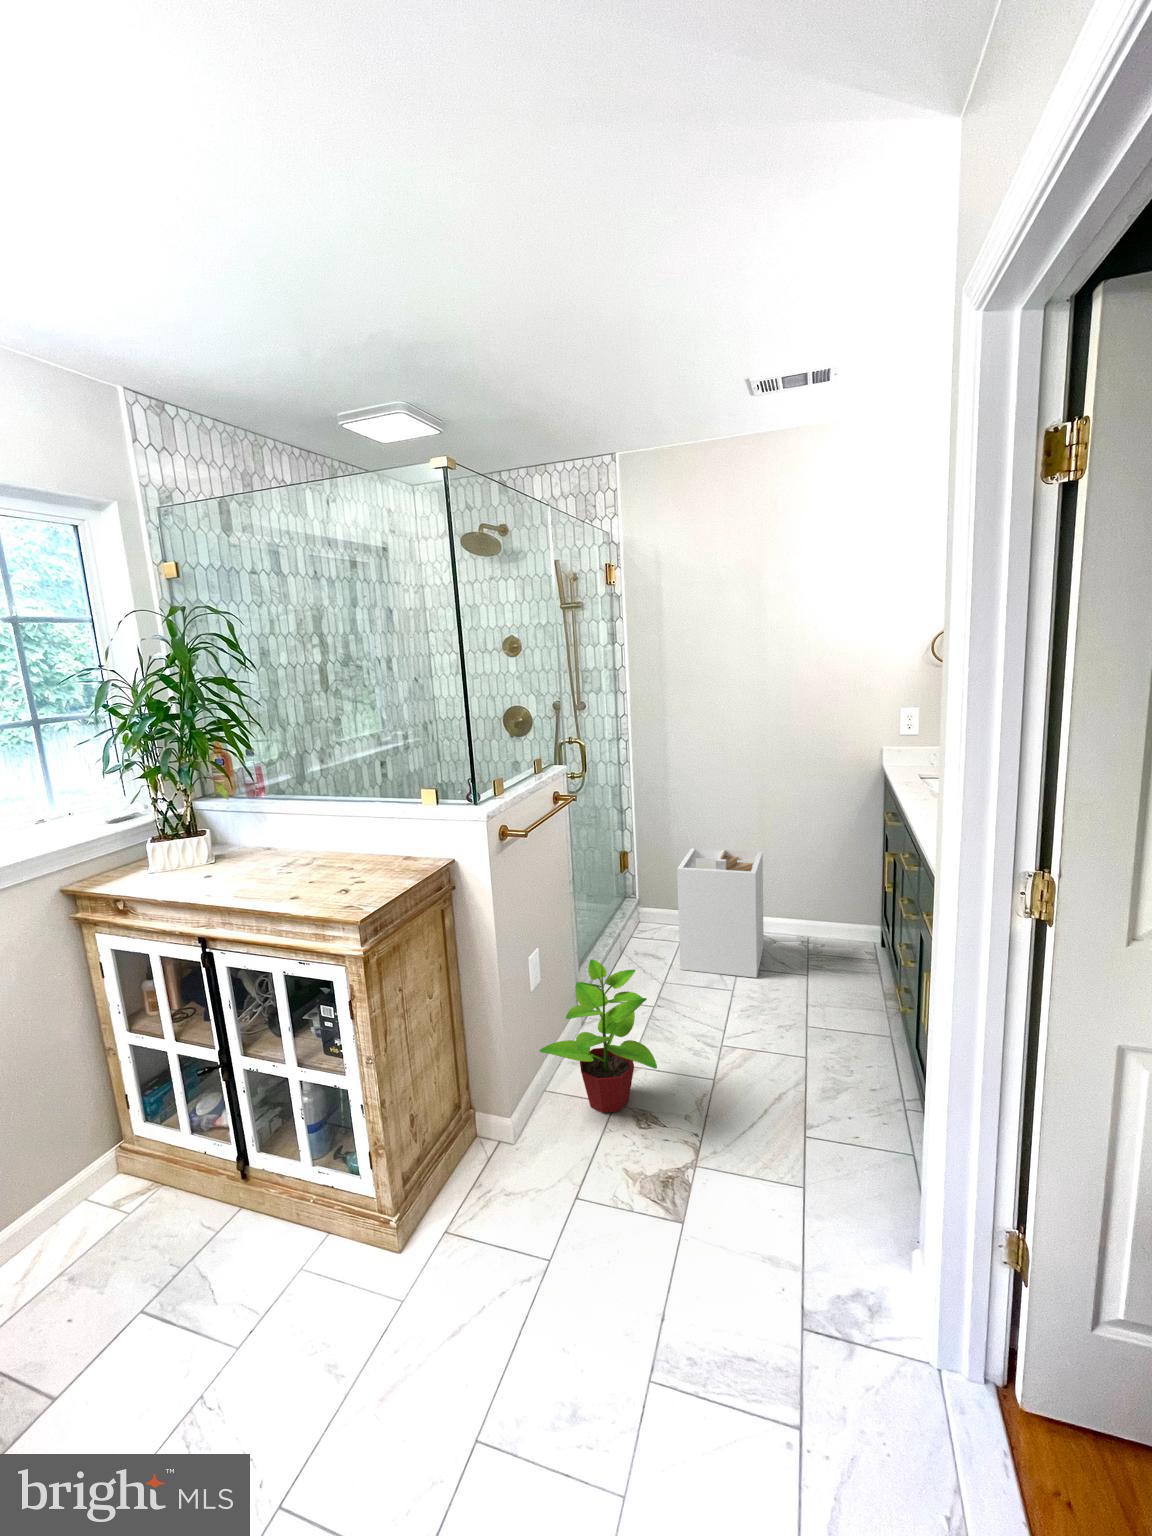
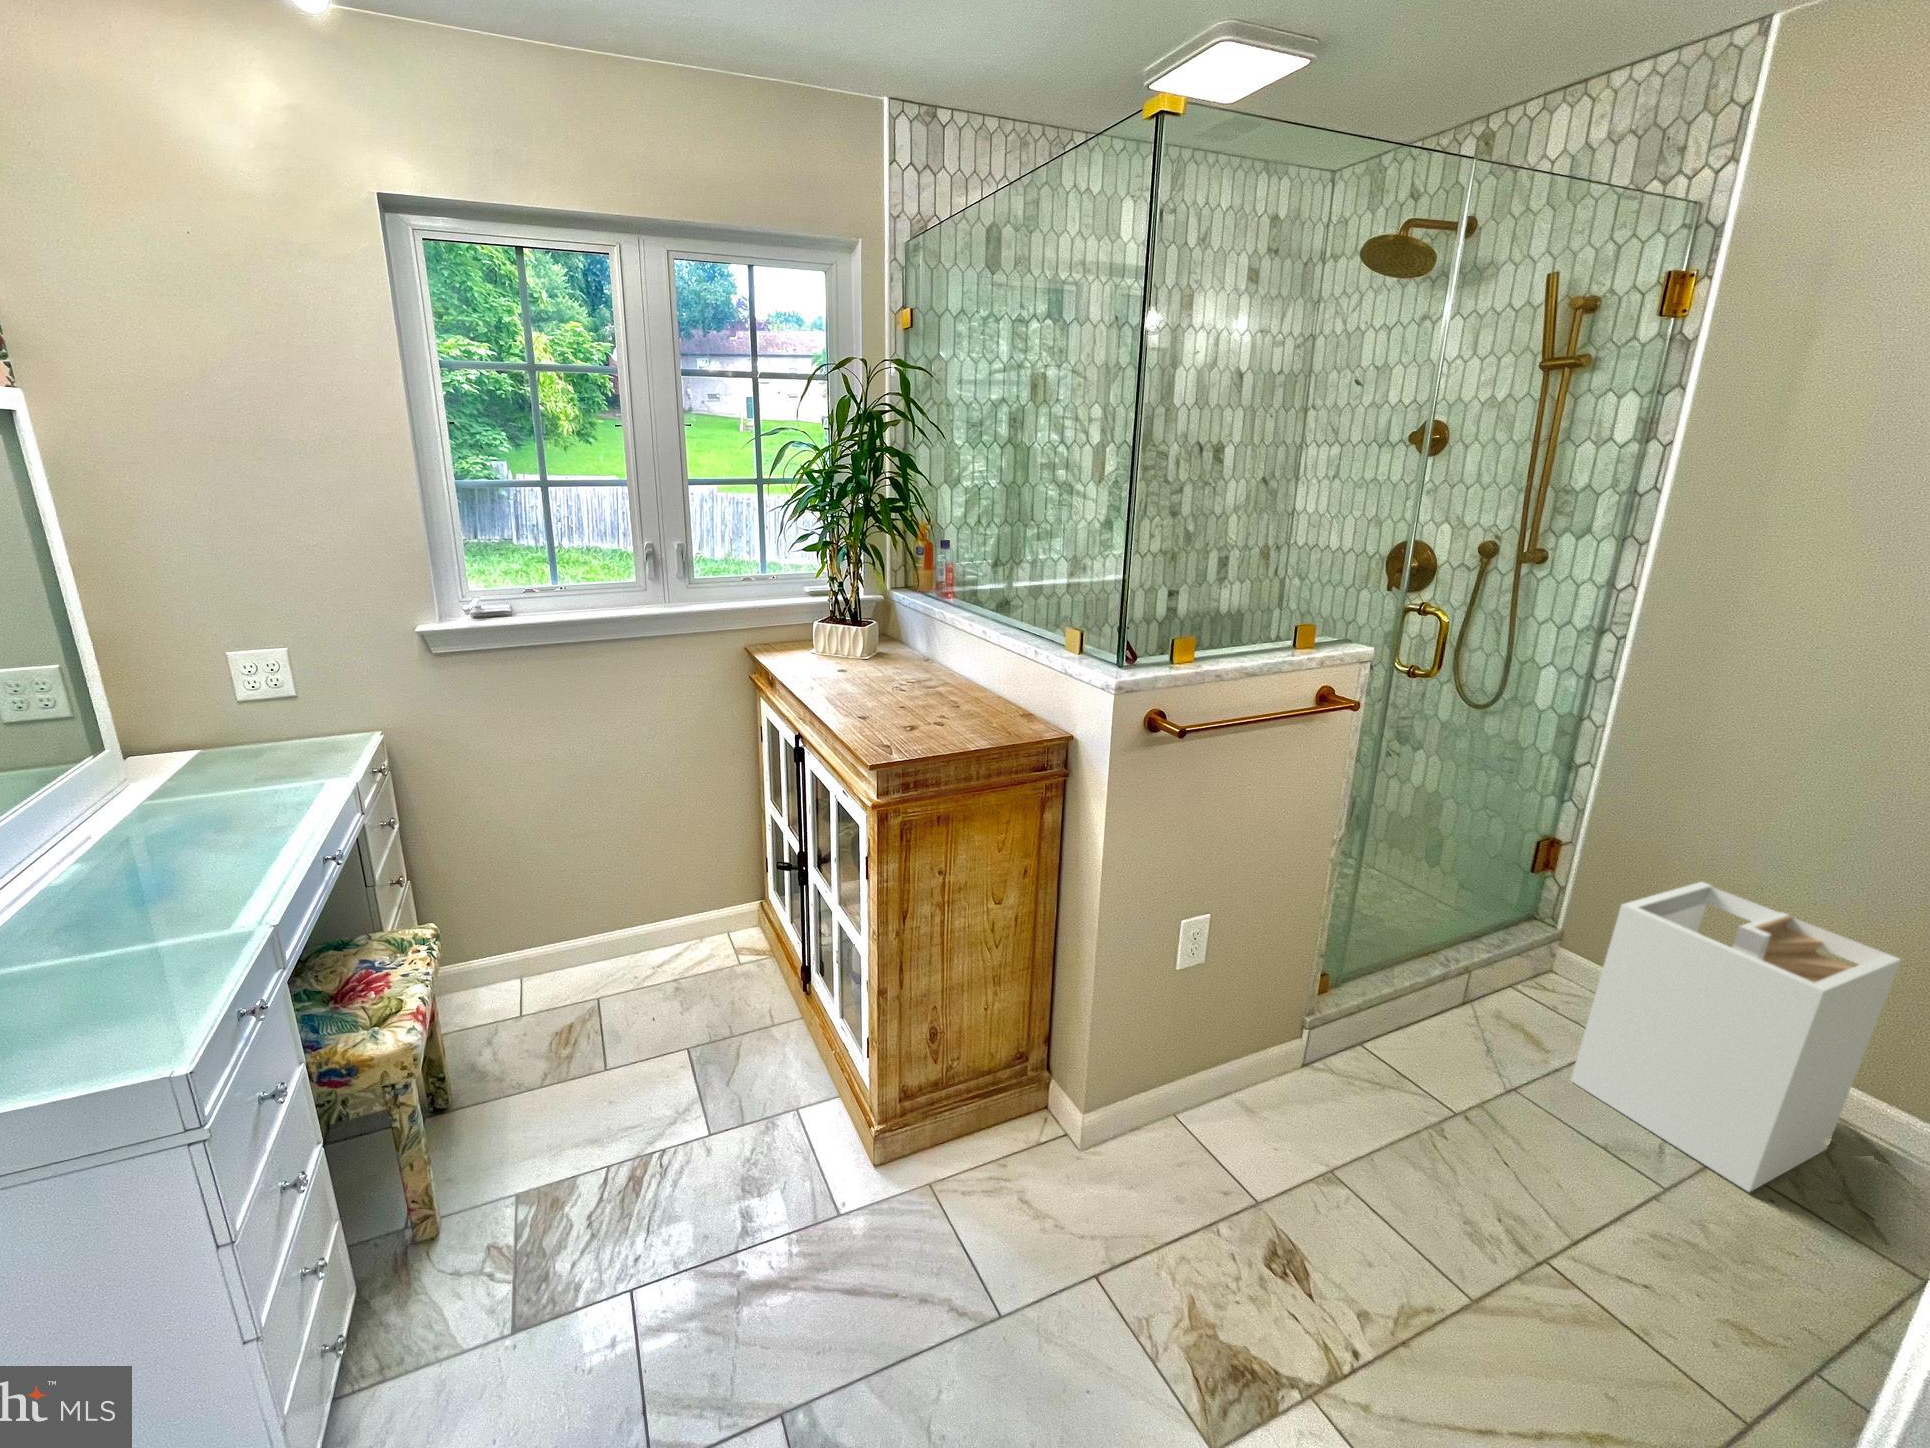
potted plant: present [540,959,657,1113] -> none [1162,971,1367,1217]

